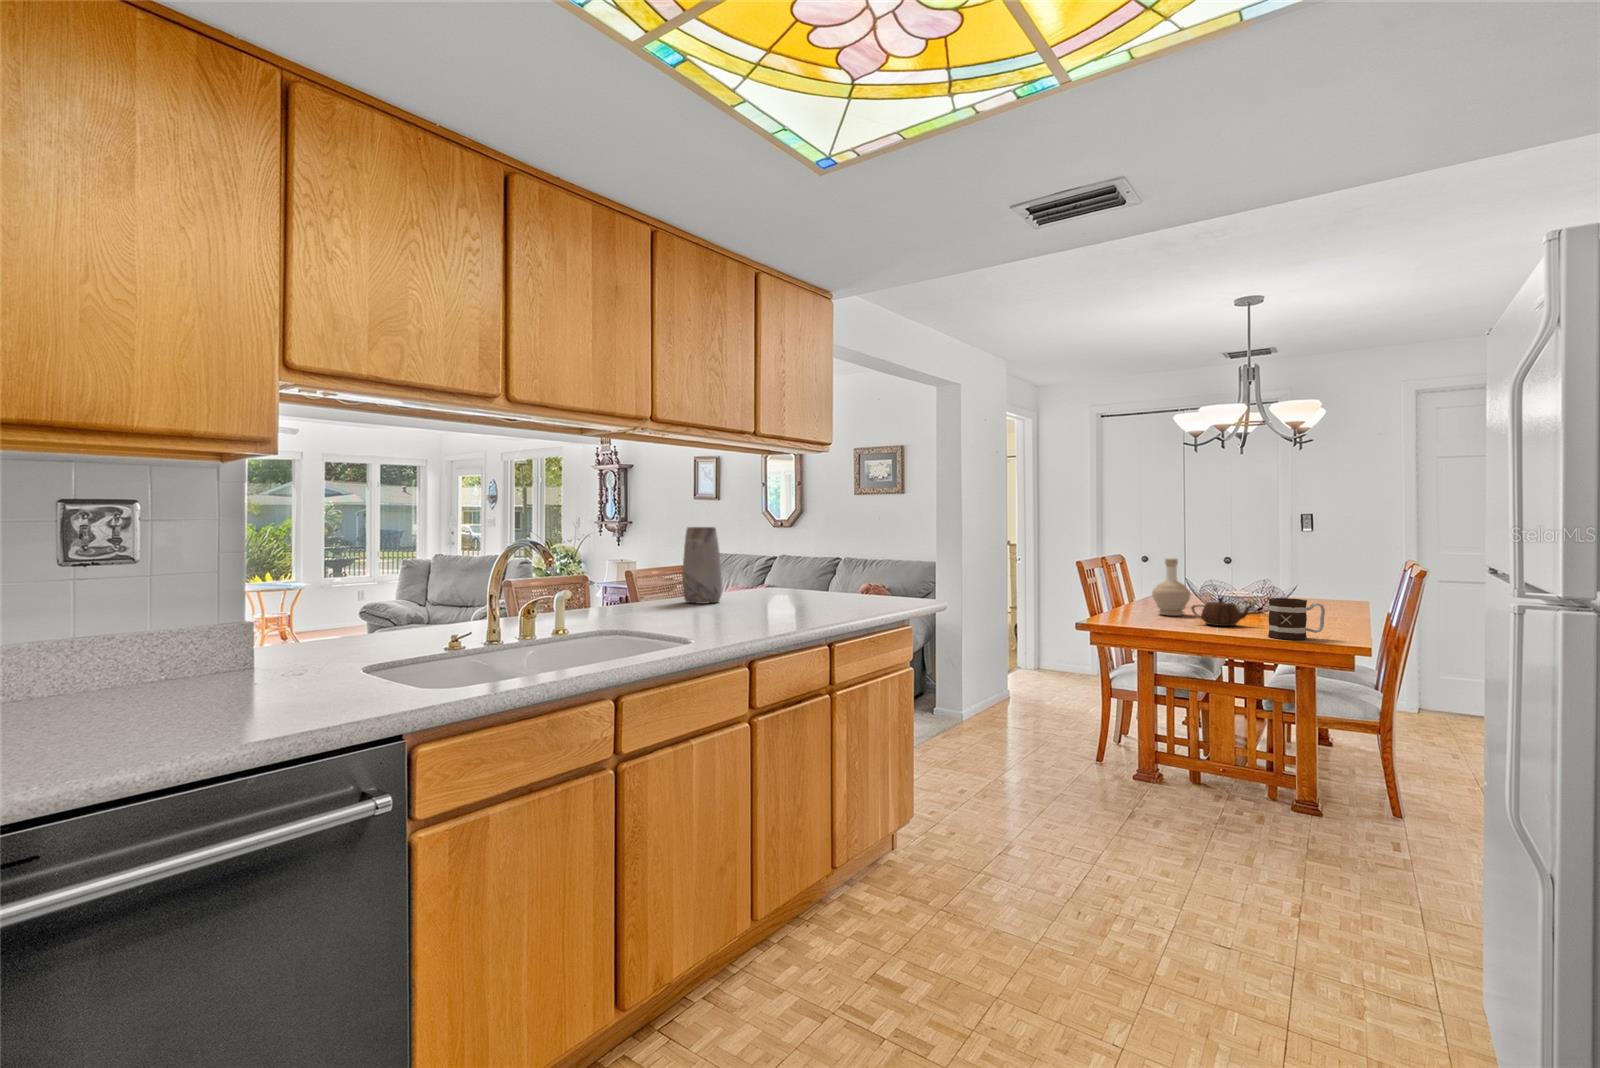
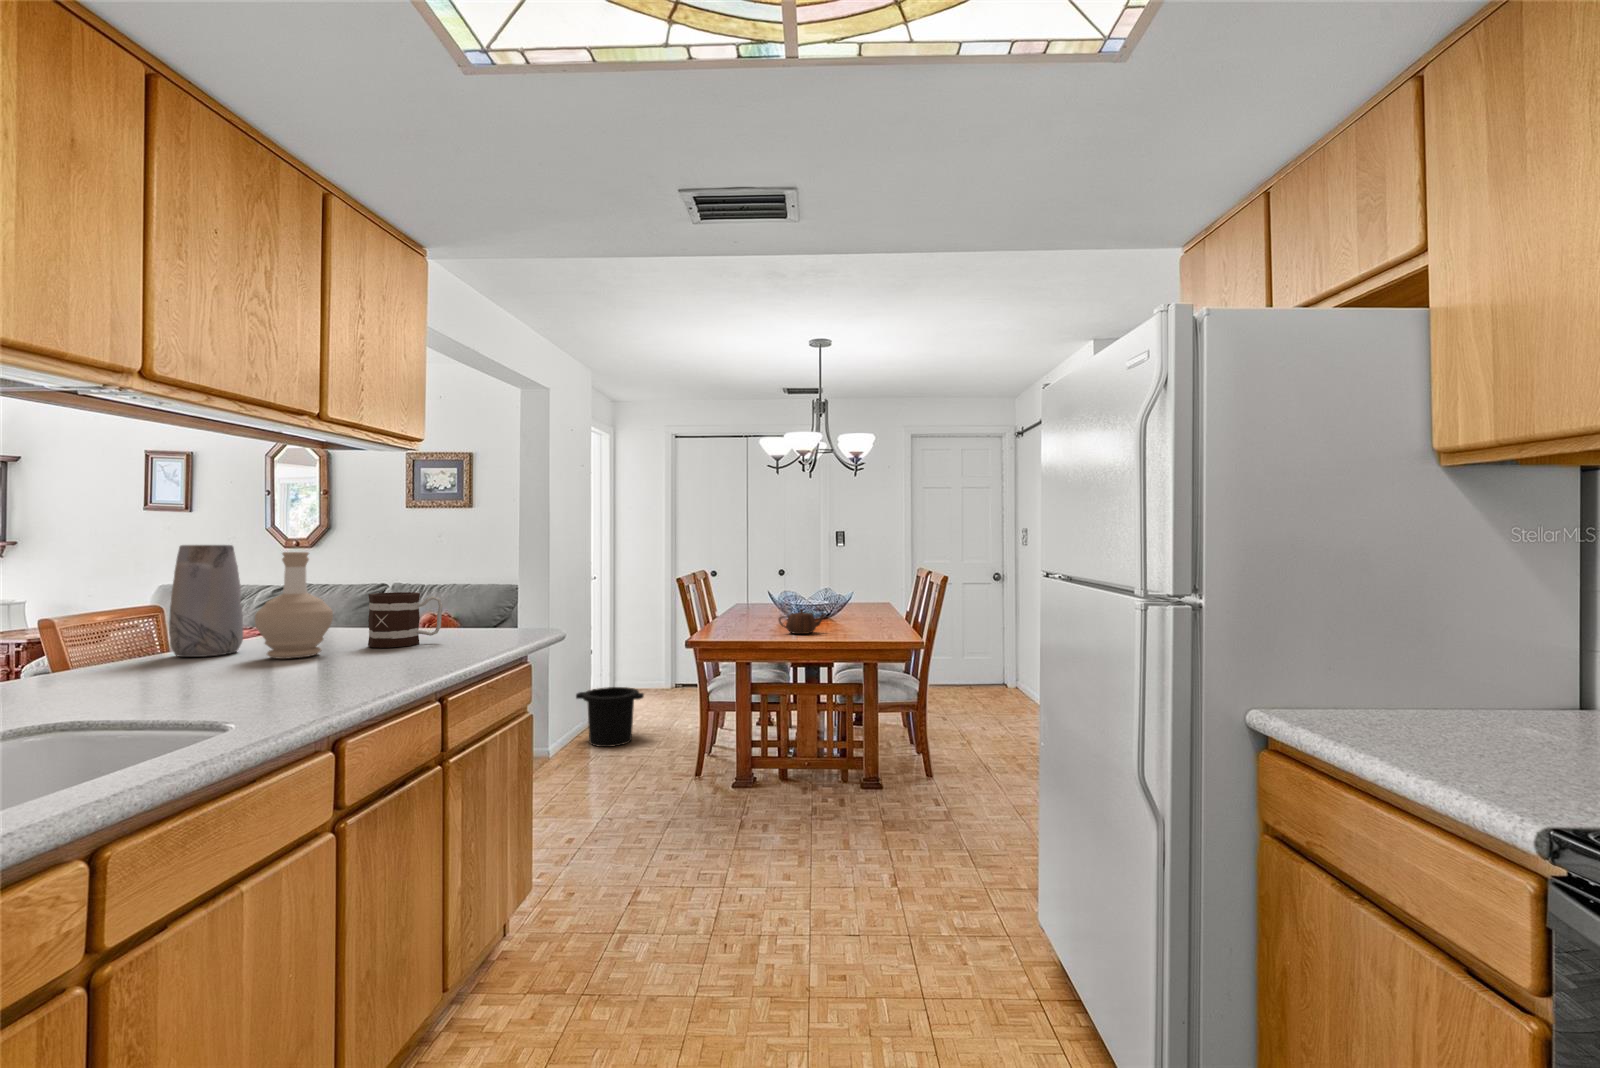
bottle: present [1152,558,1190,616] -> present [255,552,333,659]
mug: present [1268,598,1325,640] -> present [368,592,443,648]
trash can: none [989,665,1054,722] -> present [576,687,644,747]

